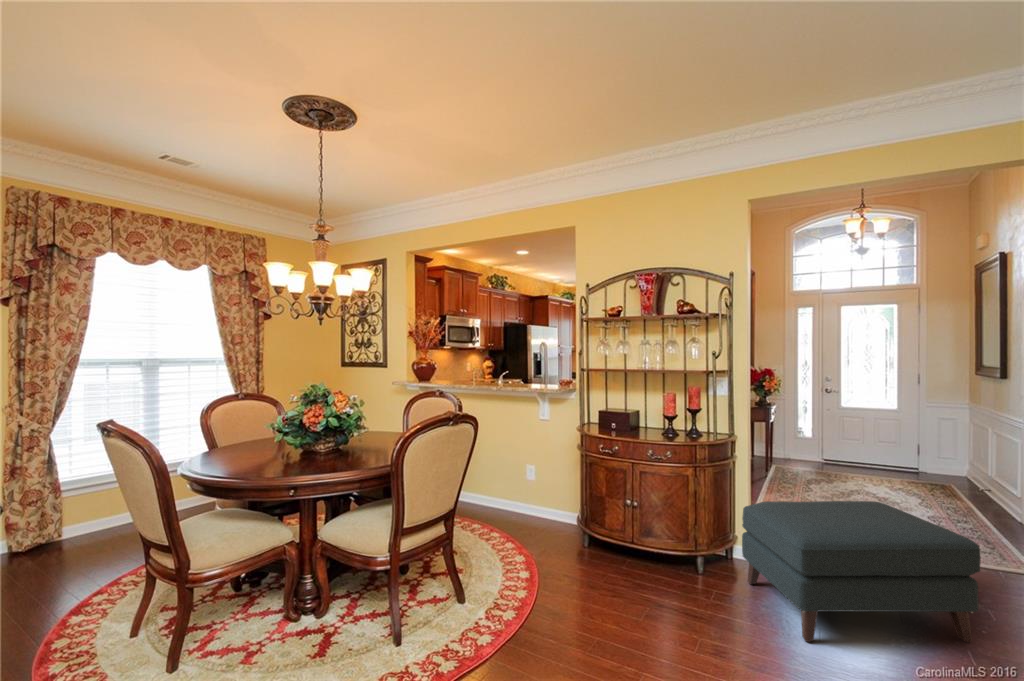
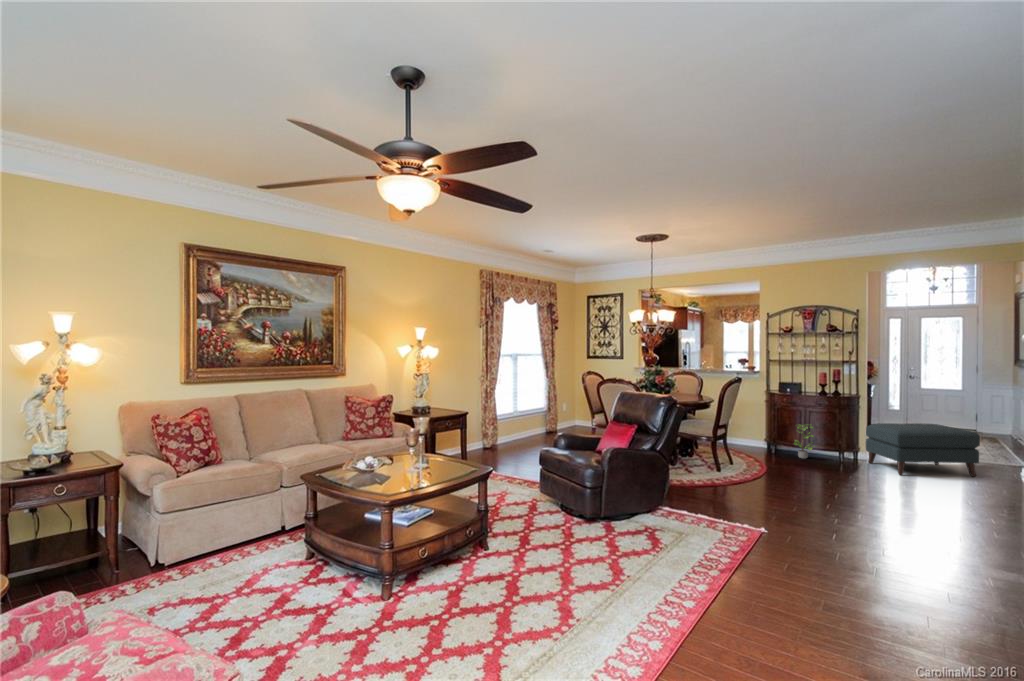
potted plant: none [608,496,653,570] -> present [794,424,815,459]

